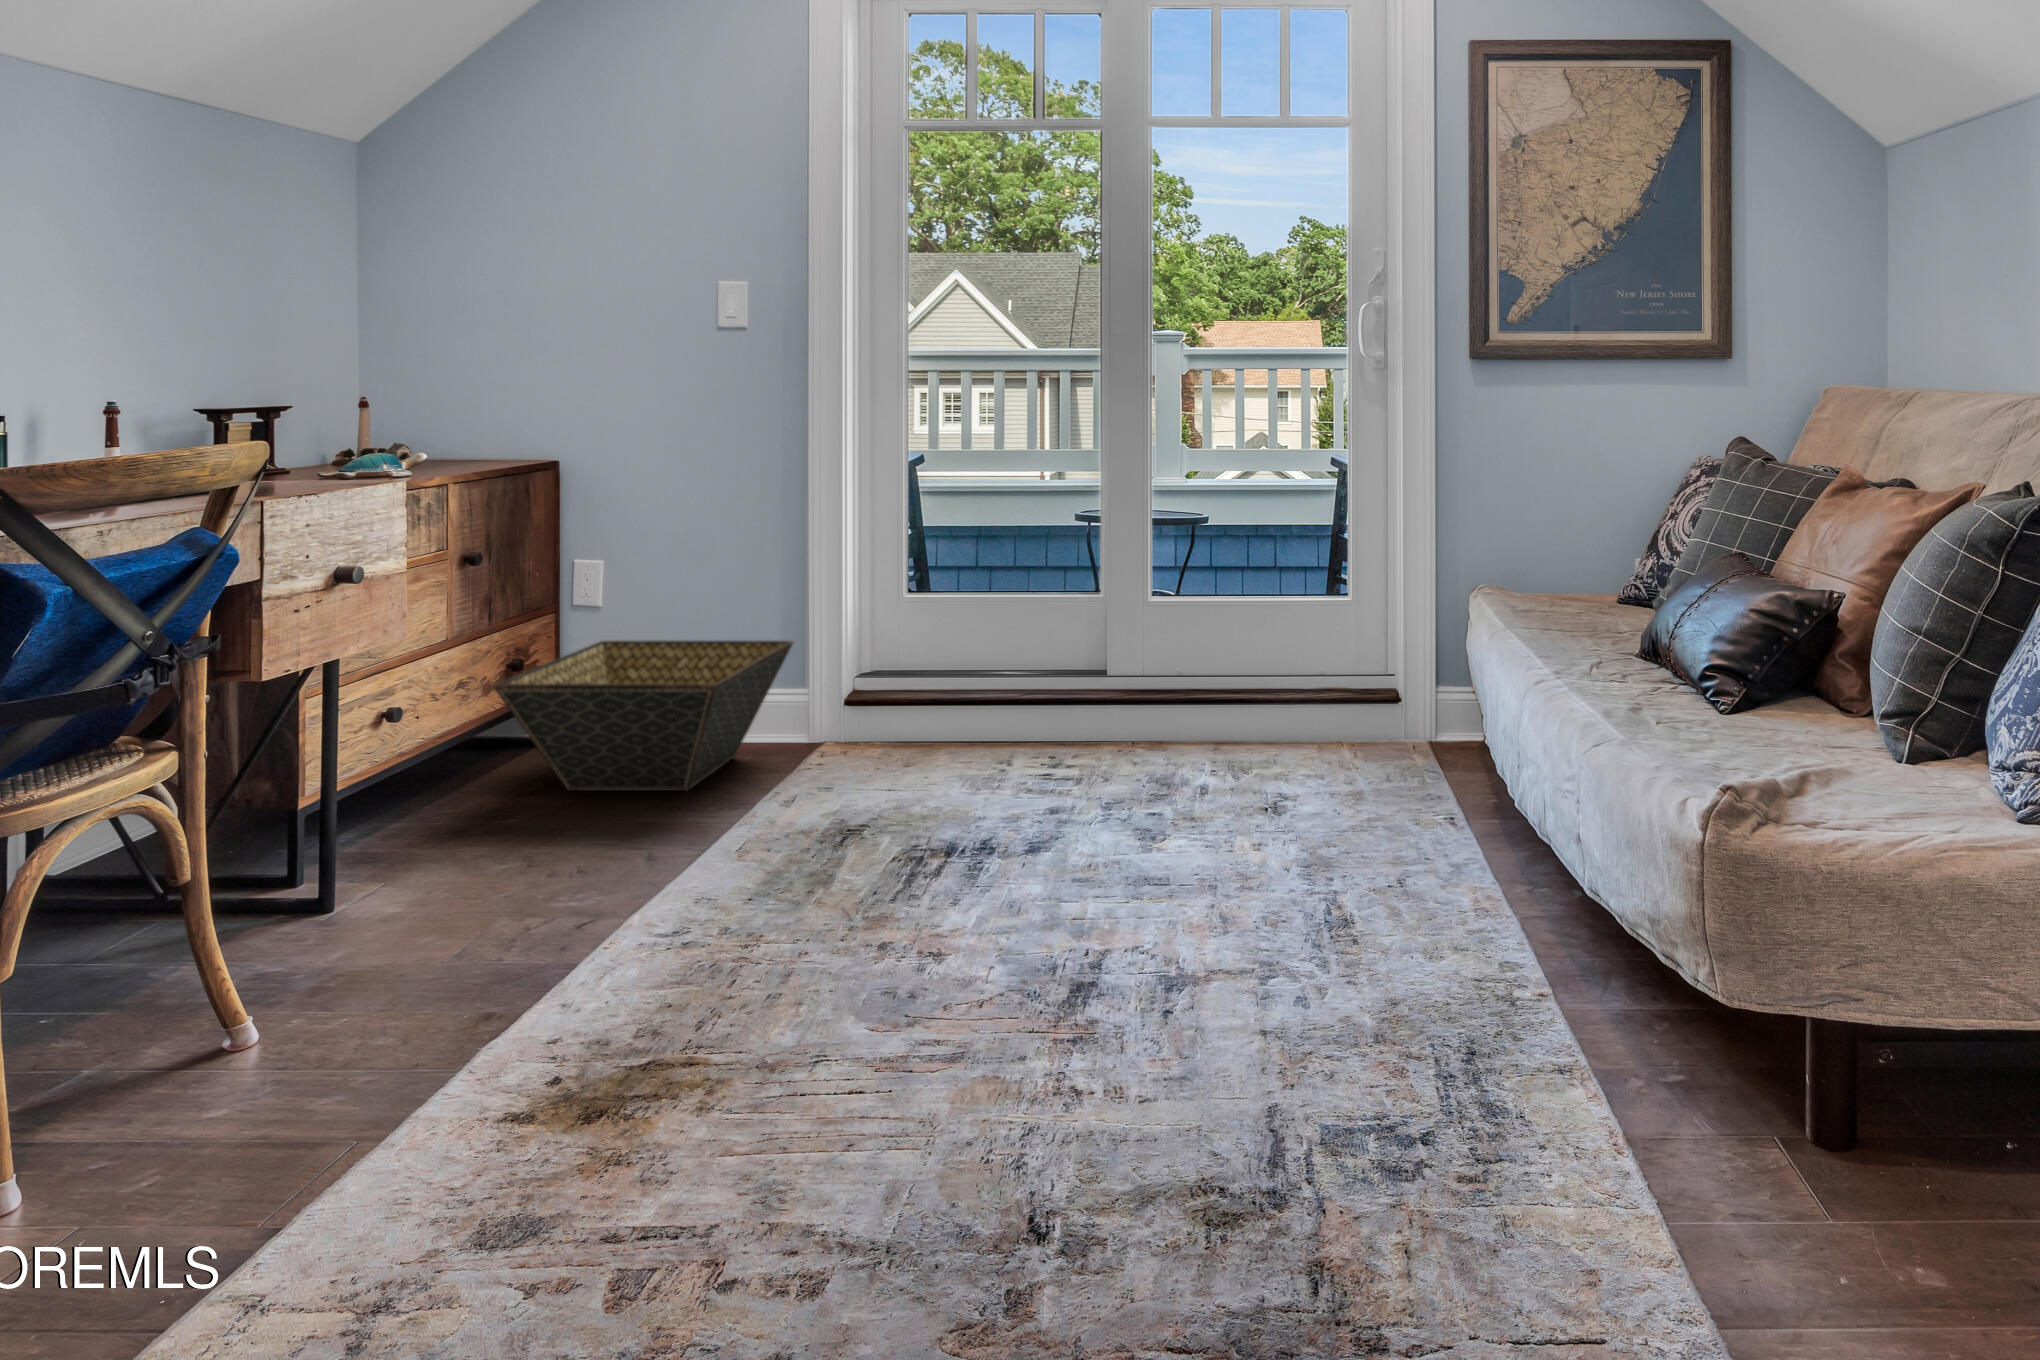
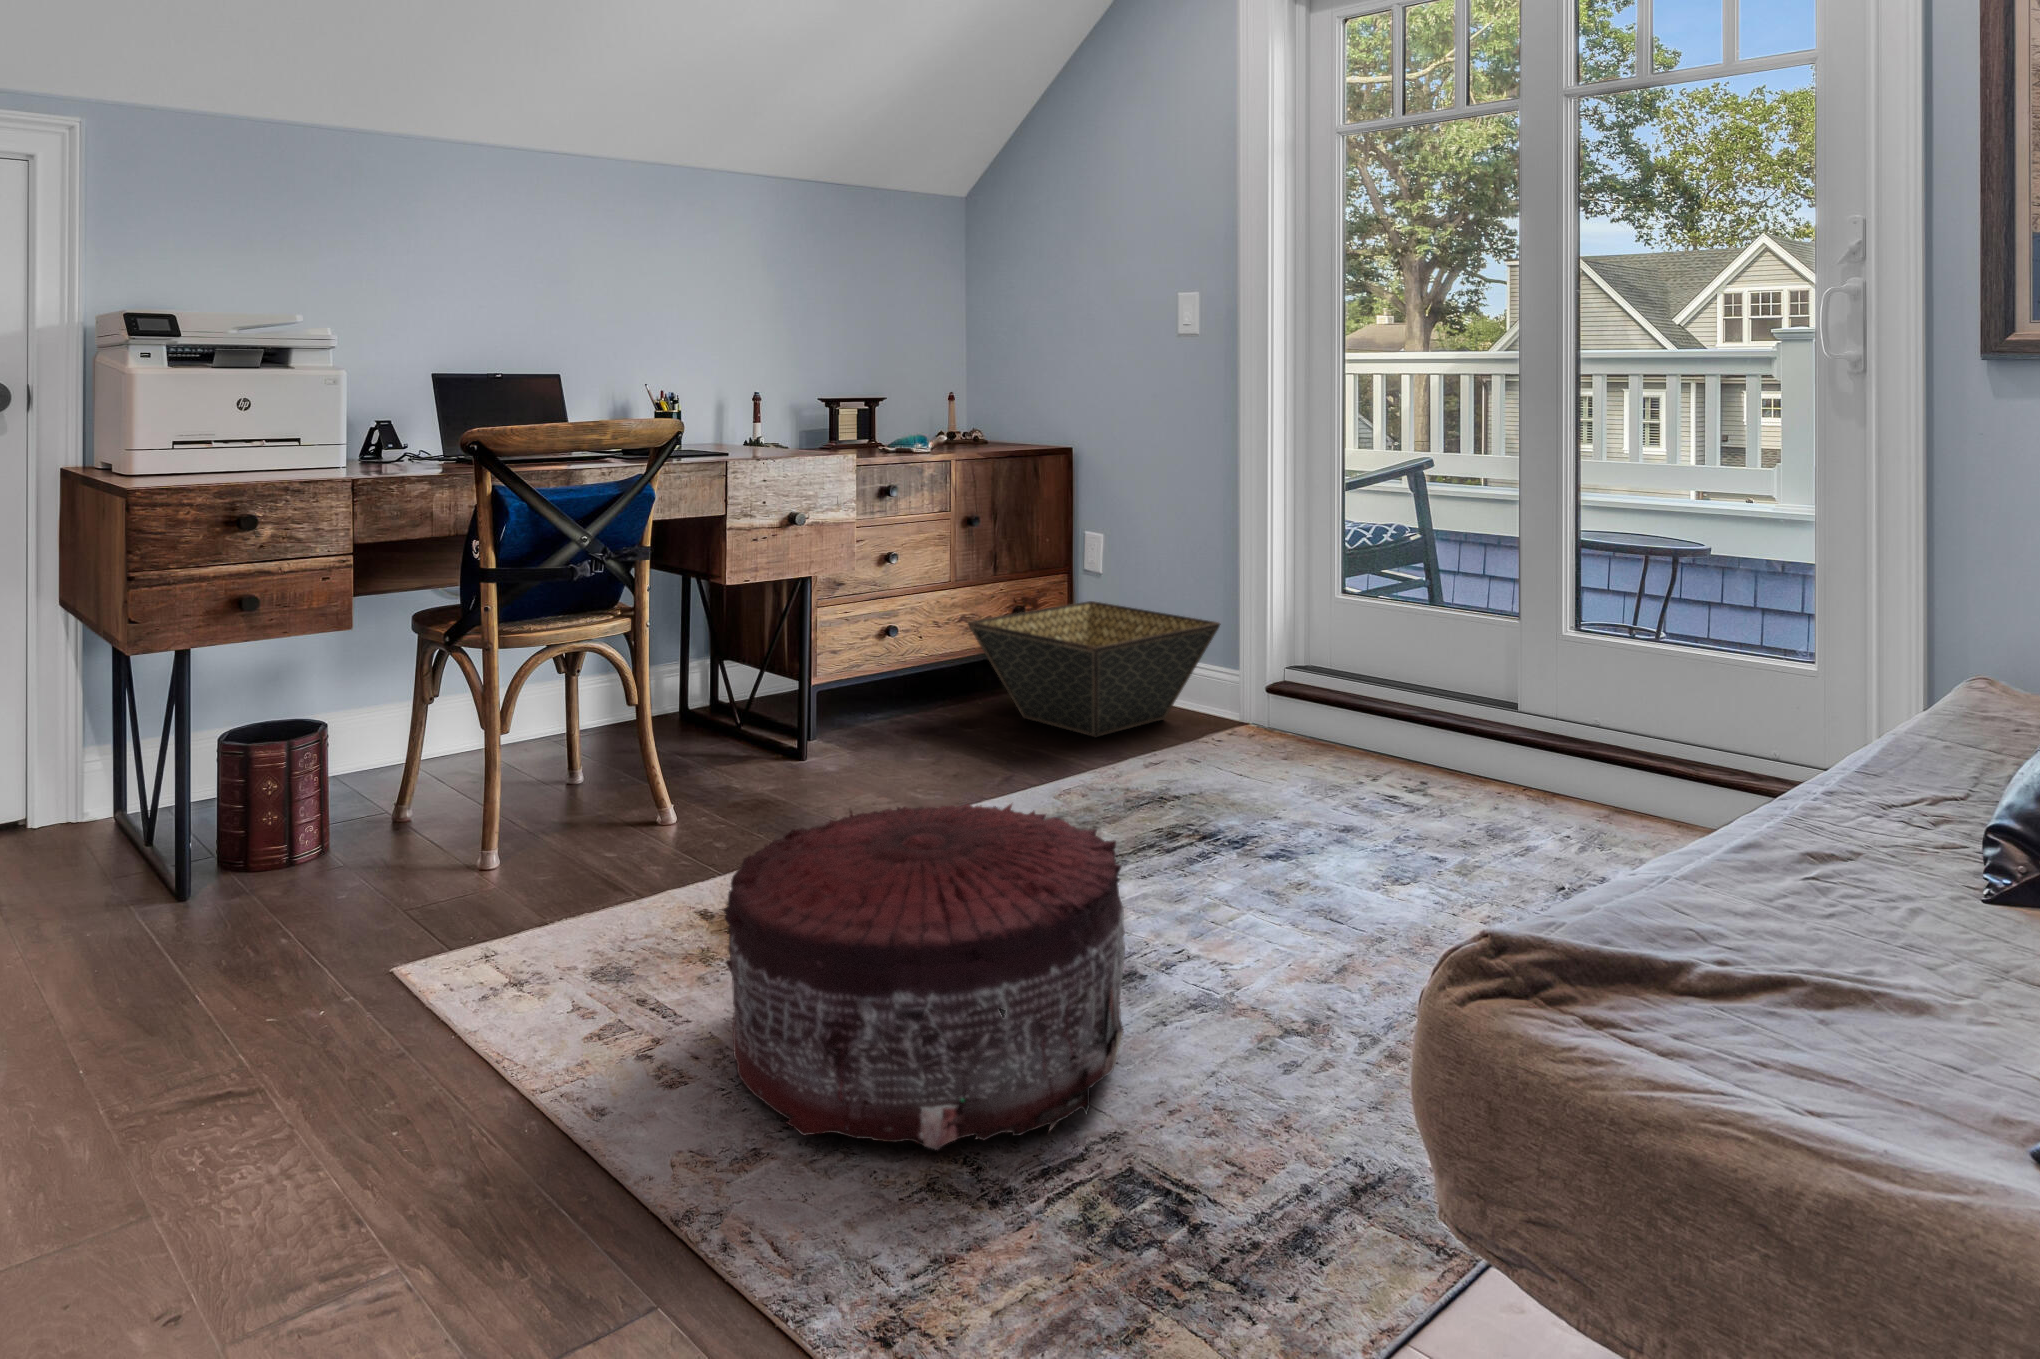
pouf: none [752,837,1229,1243] -> present [723,804,1125,1150]

